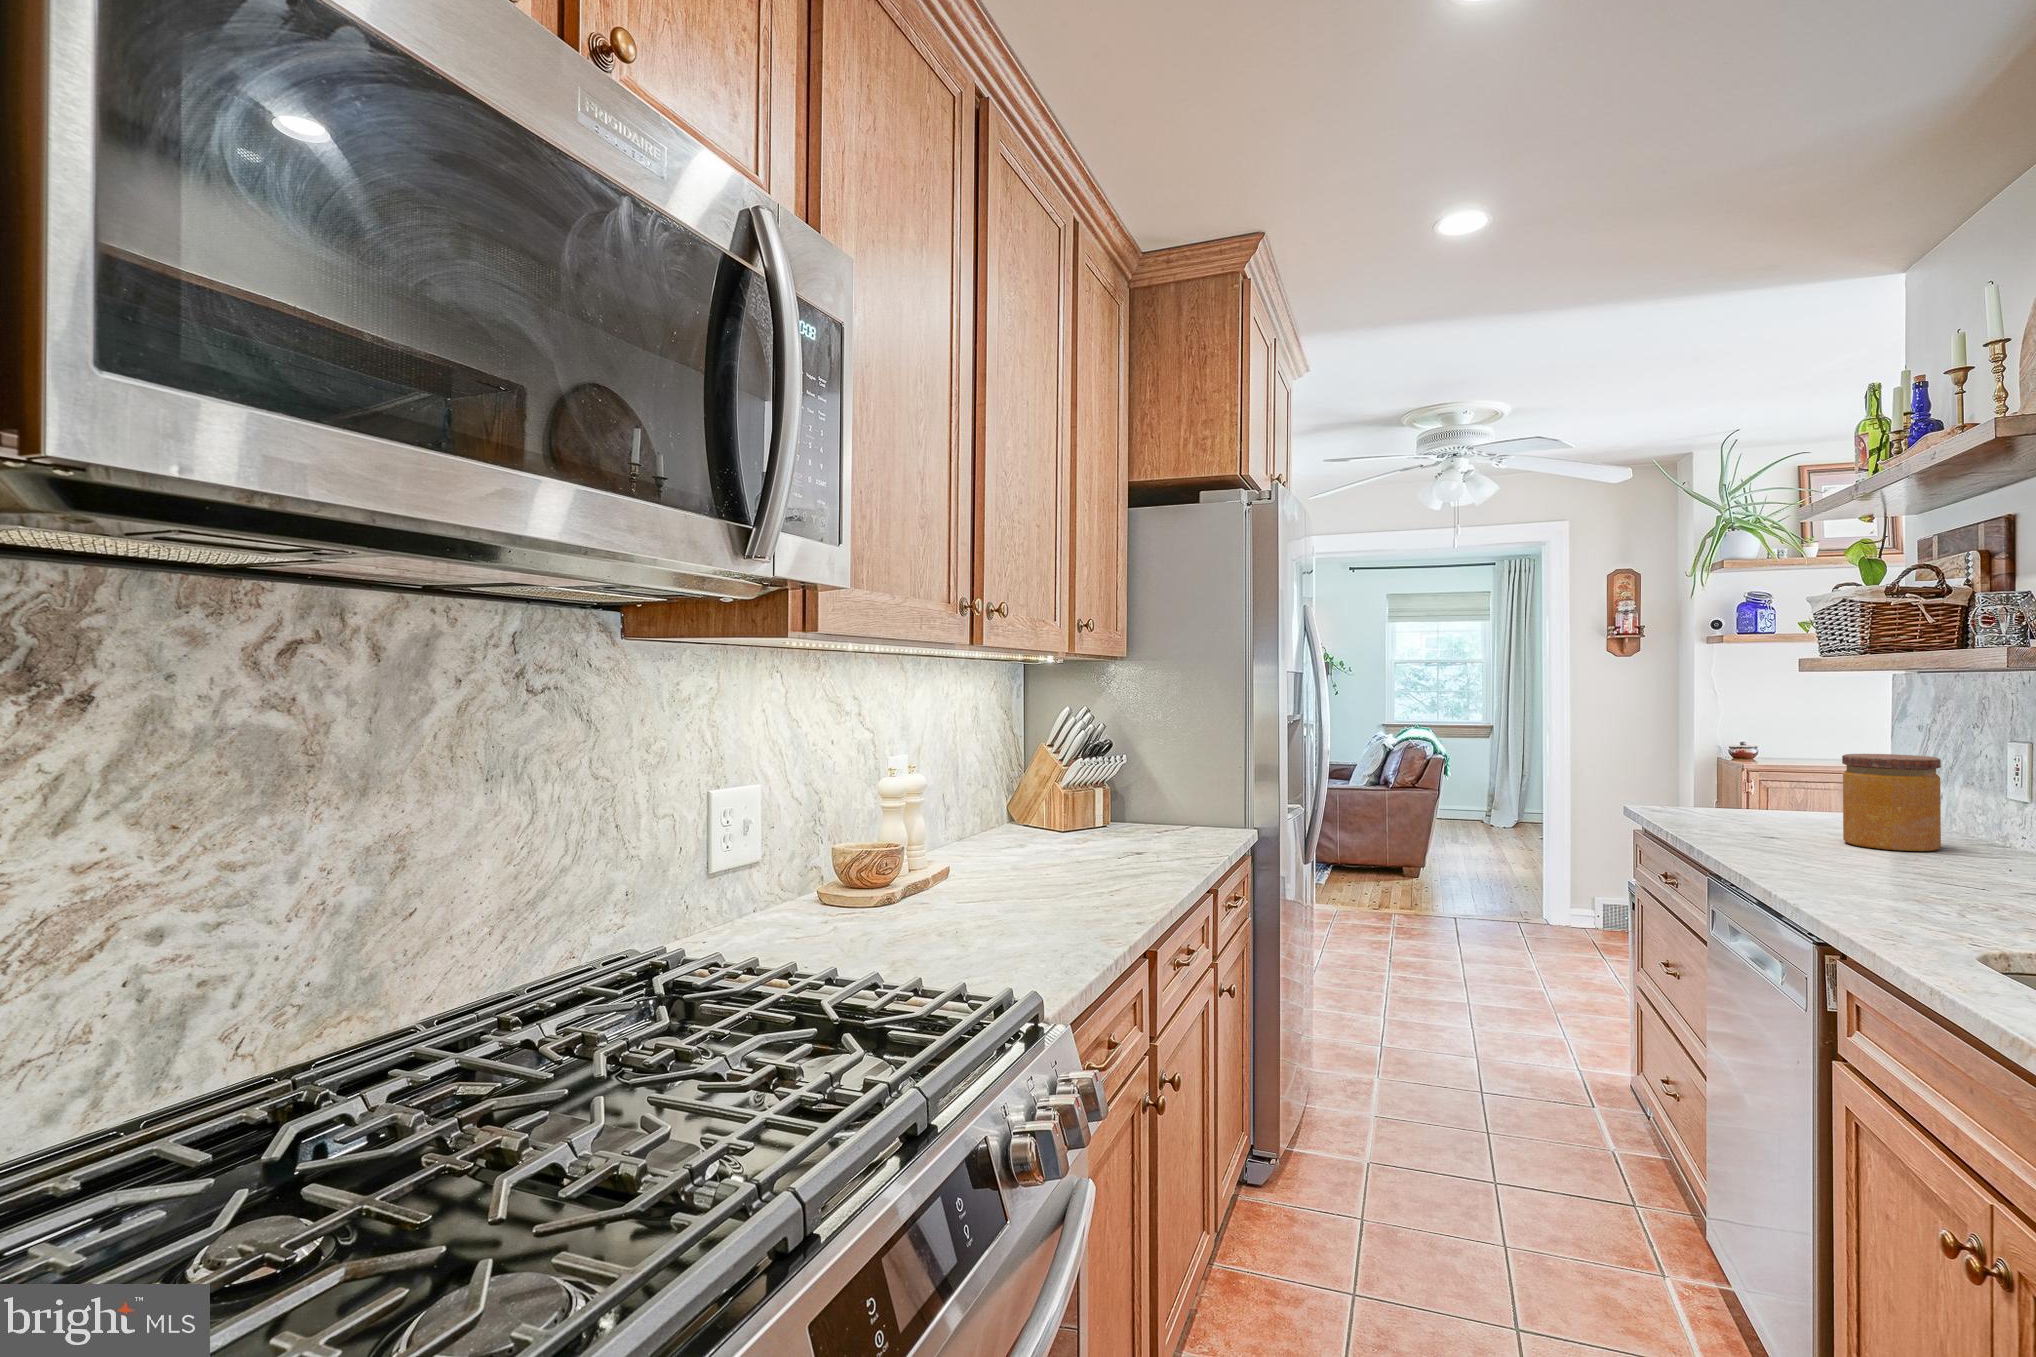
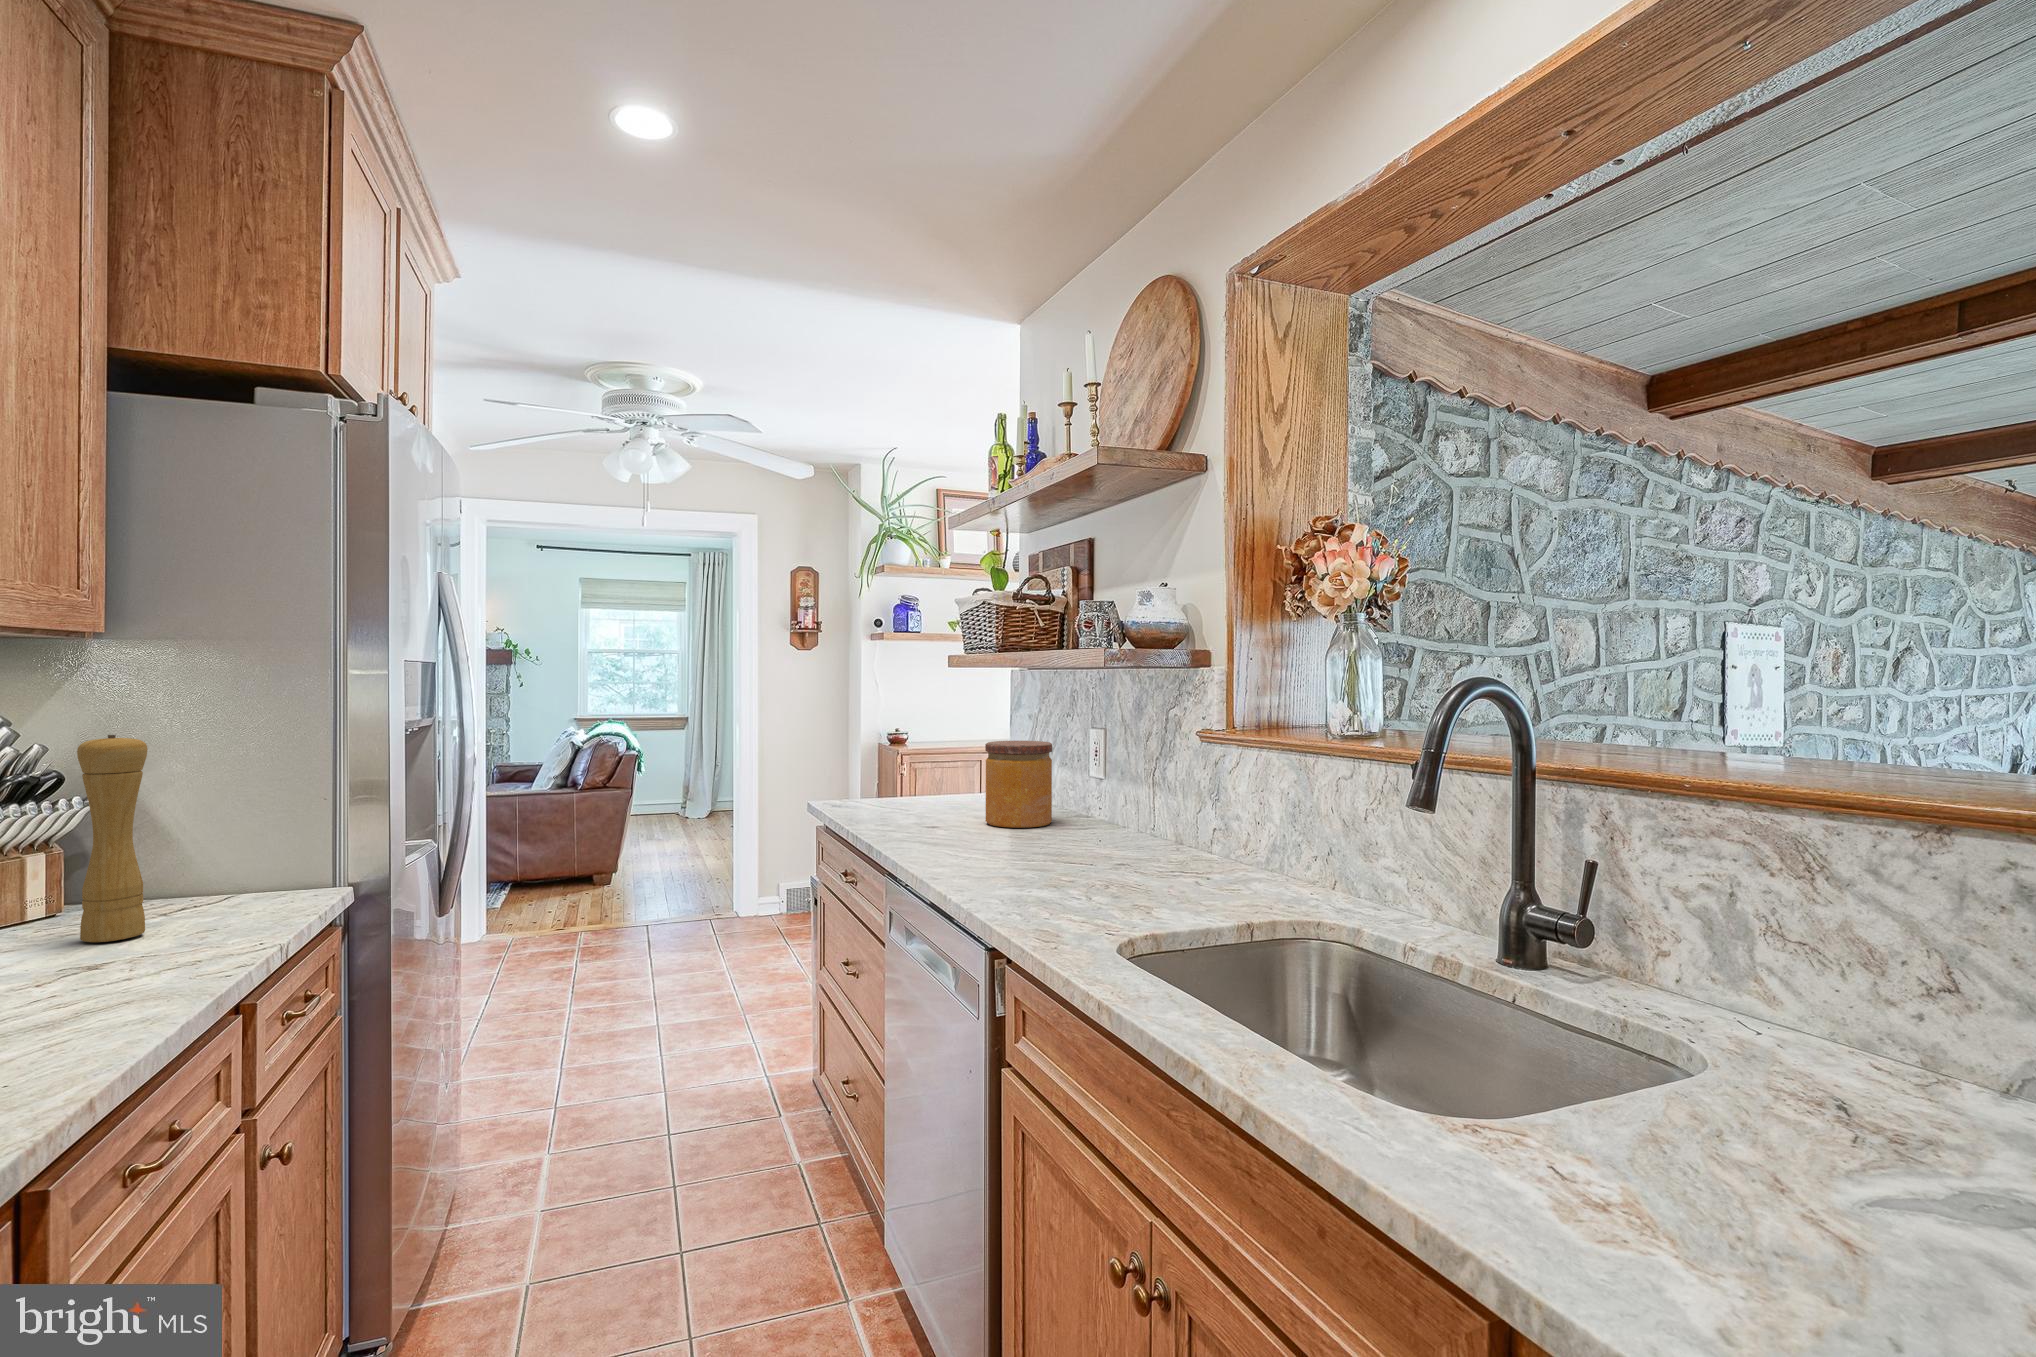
pepper mill: none [1125,718,1156,842] -> present [77,735,148,942]

